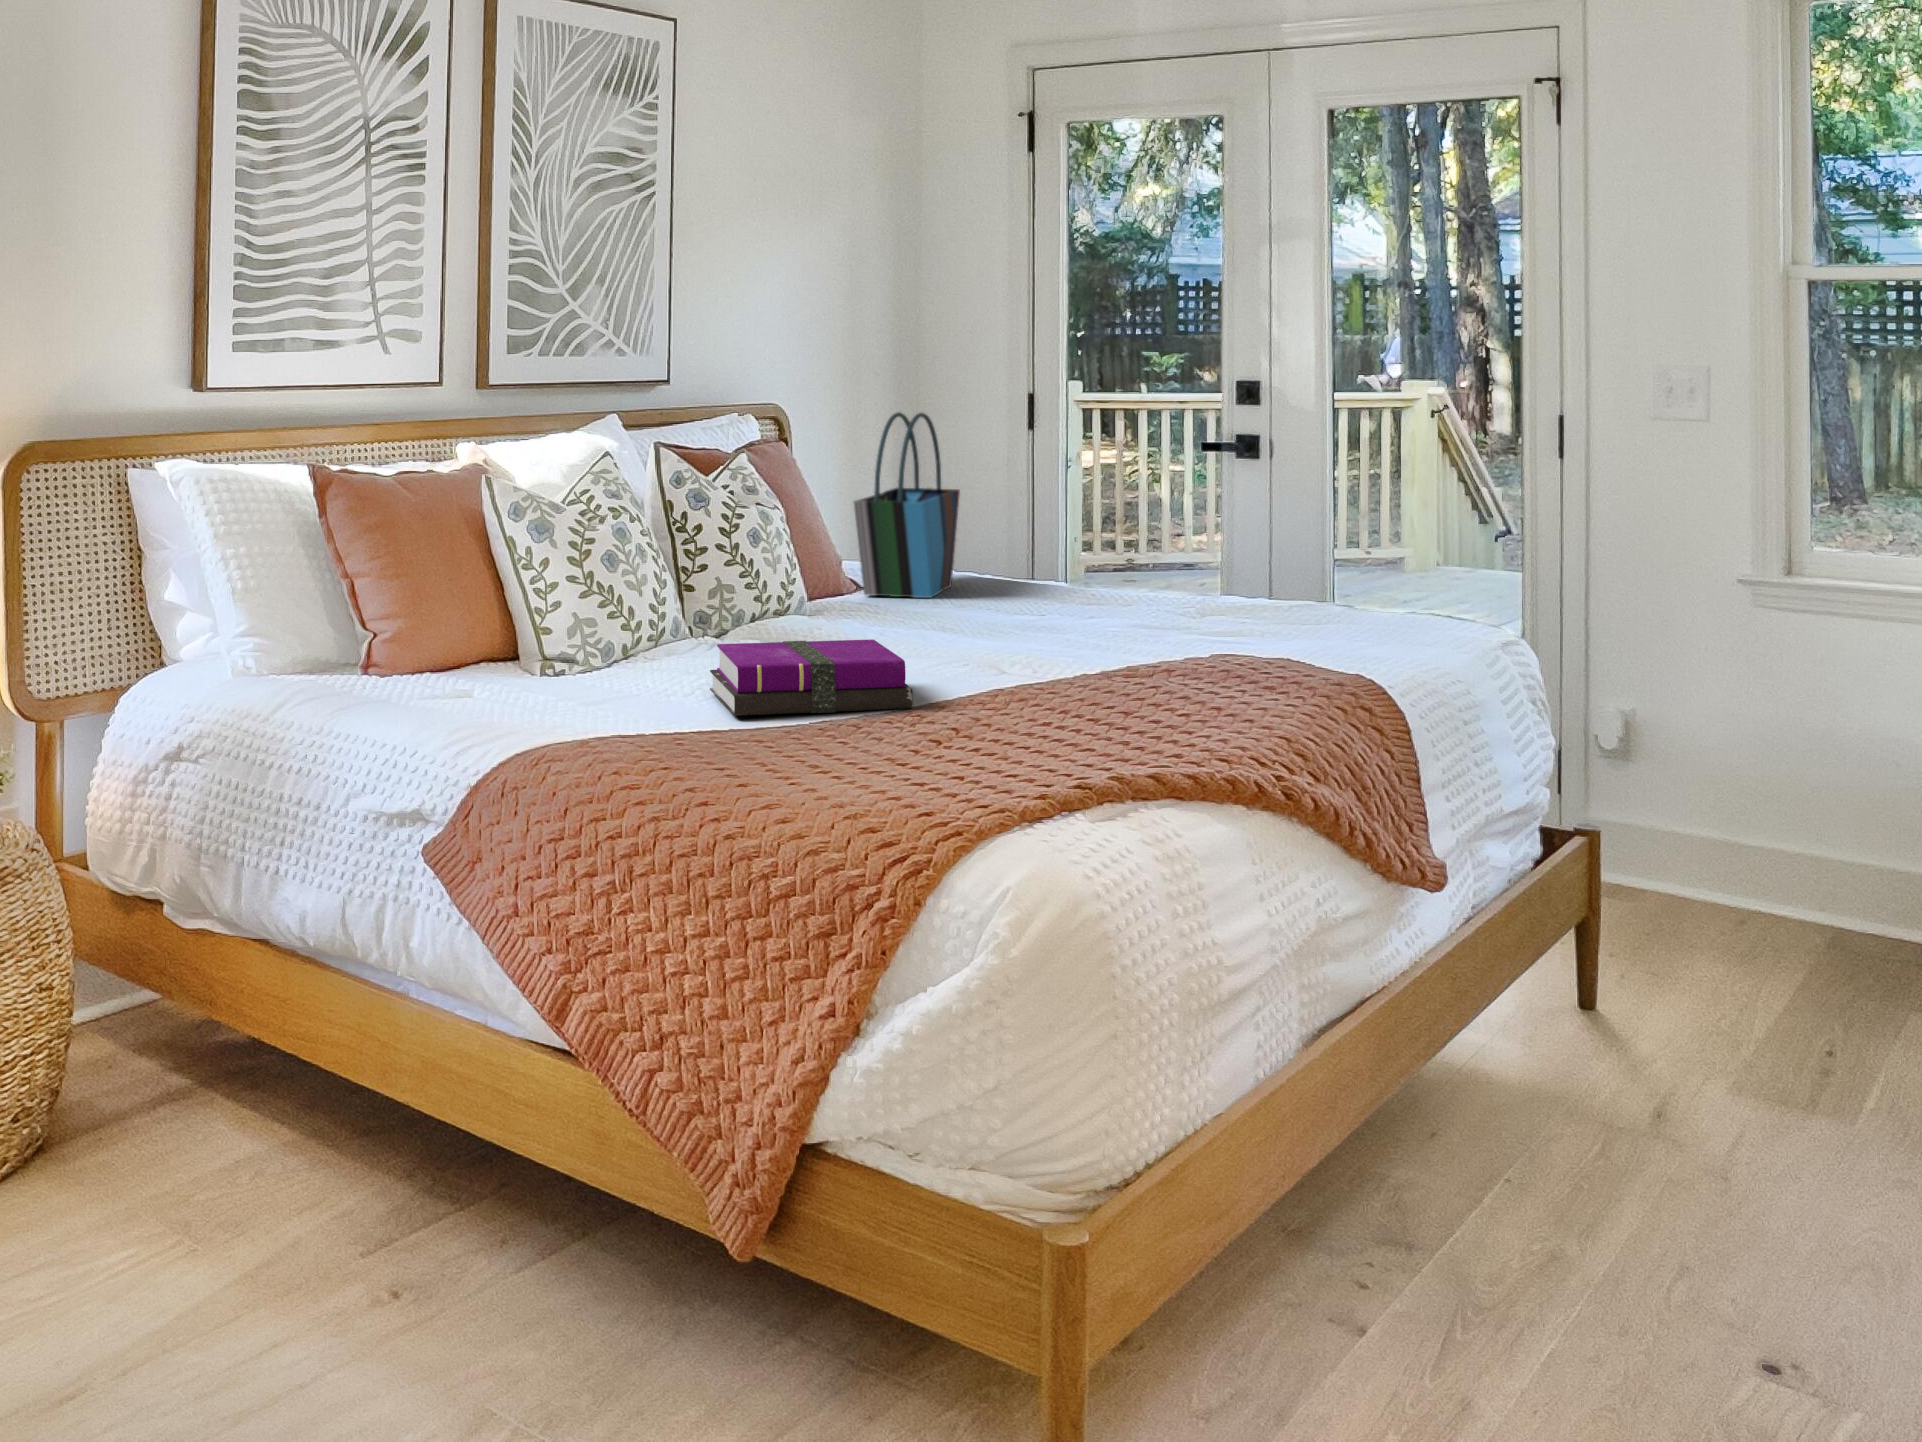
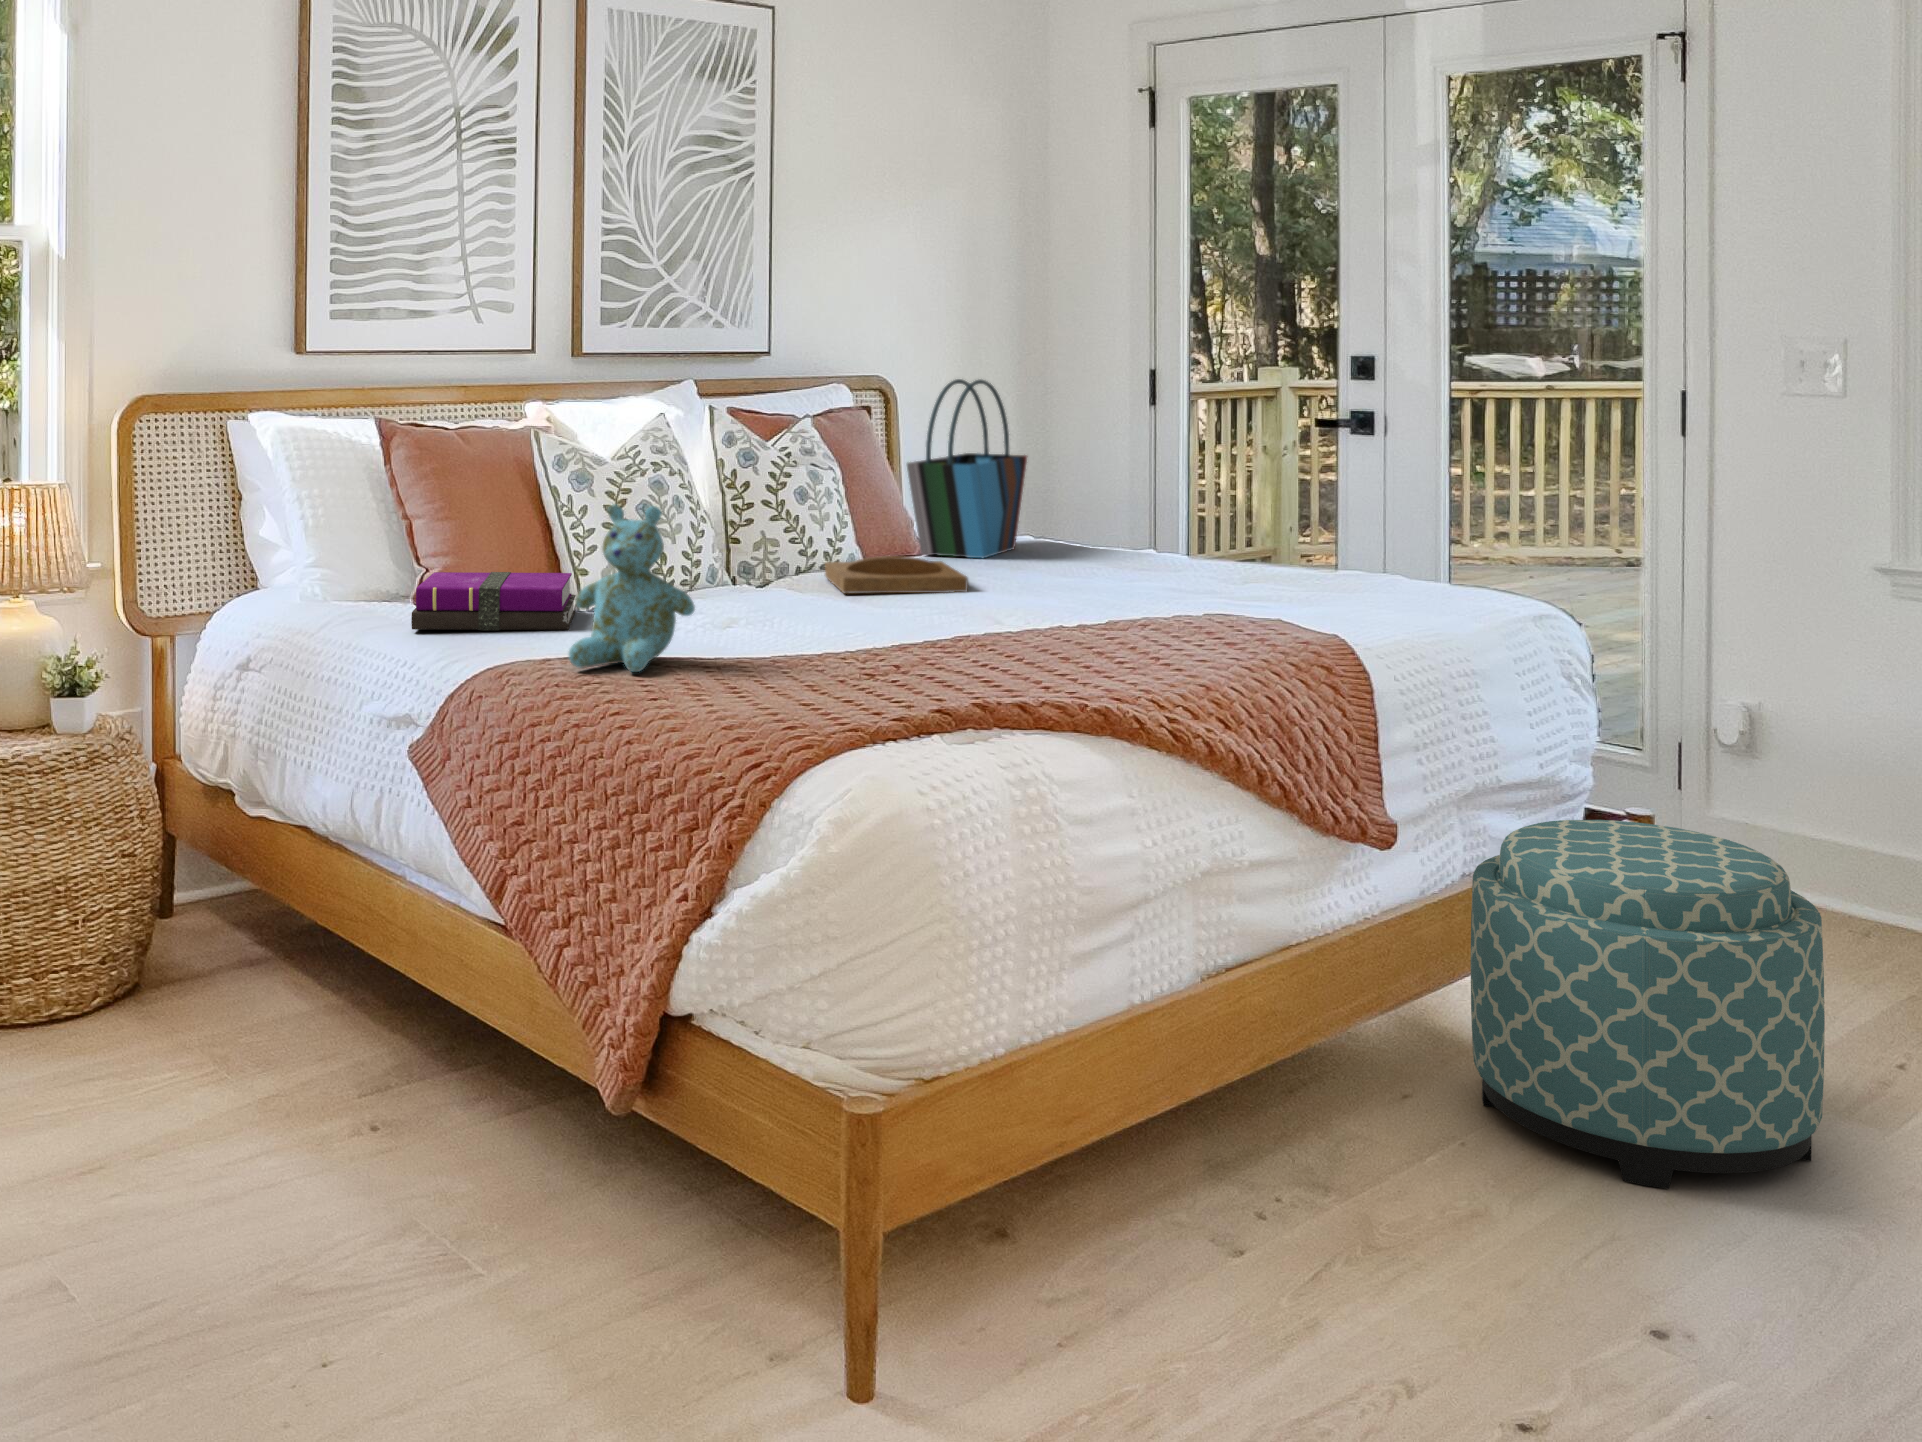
stuffed bear: none [603,564,742,751] -> present [569,504,695,672]
tray: none [788,602,950,645] -> present [825,556,968,594]
notebook: present [710,639,913,716] -> present [411,572,576,631]
ottoman: none [1495,847,1832,1213] -> present [1471,820,1825,1189]

